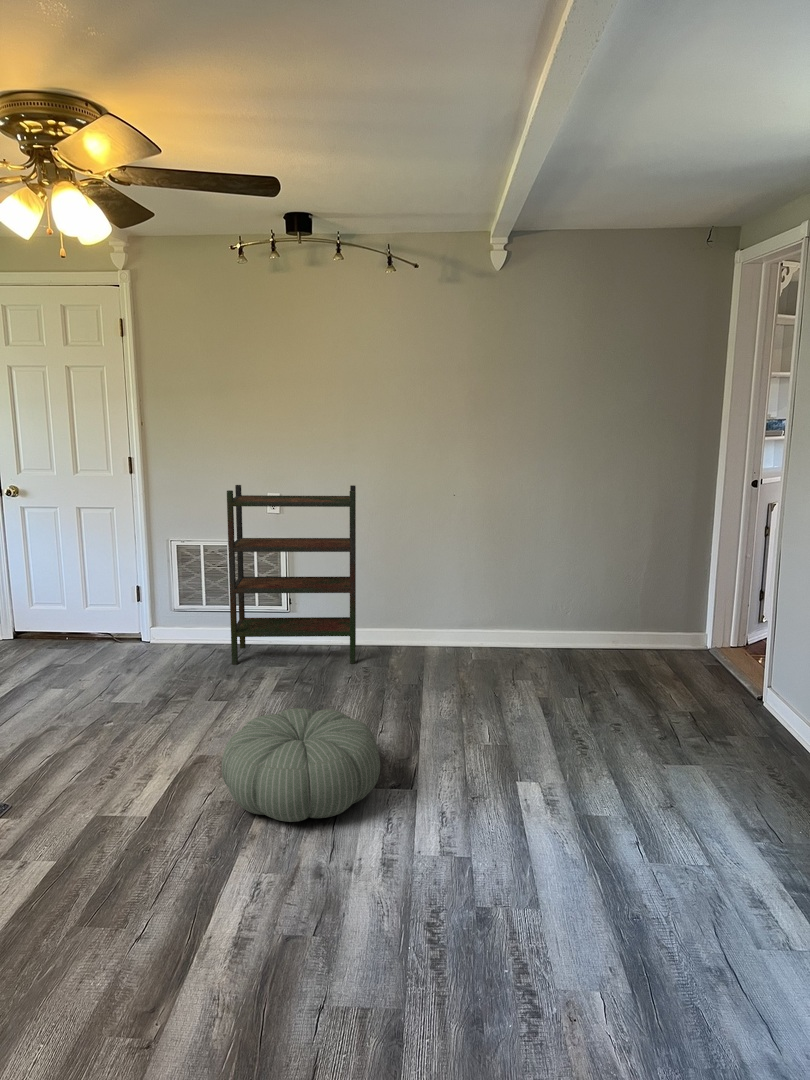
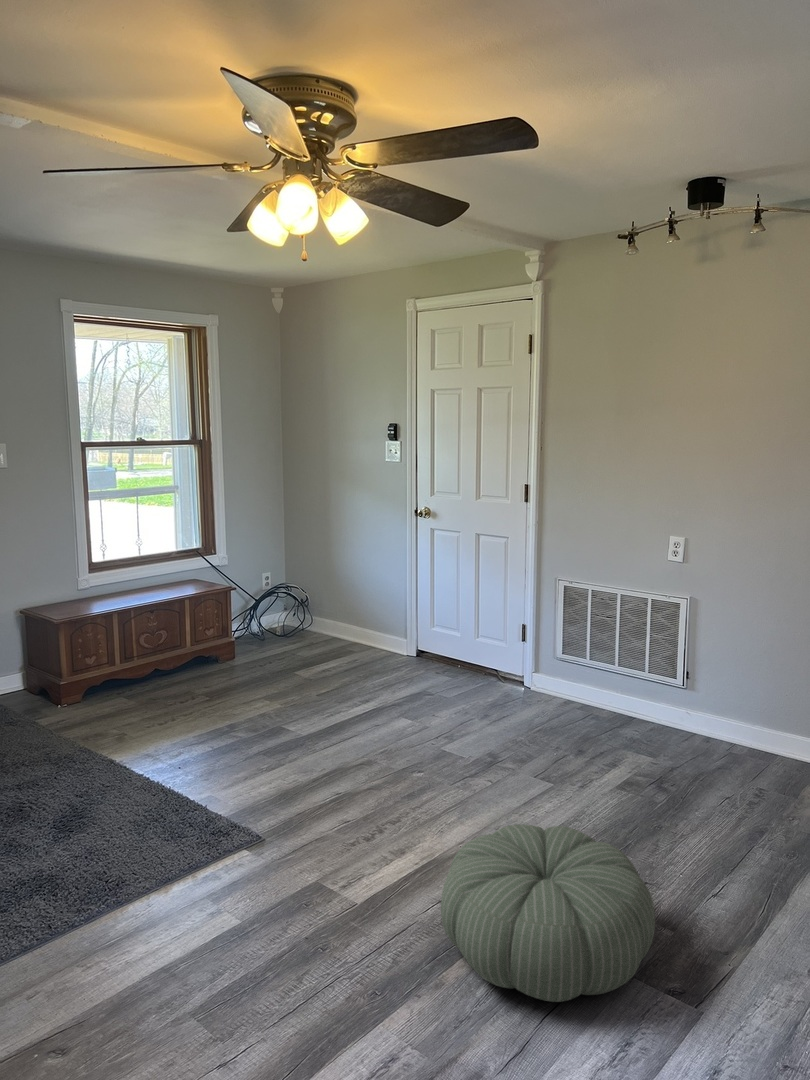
bookshelf: present [227,485,356,665] -> none [595,522,787,780]

